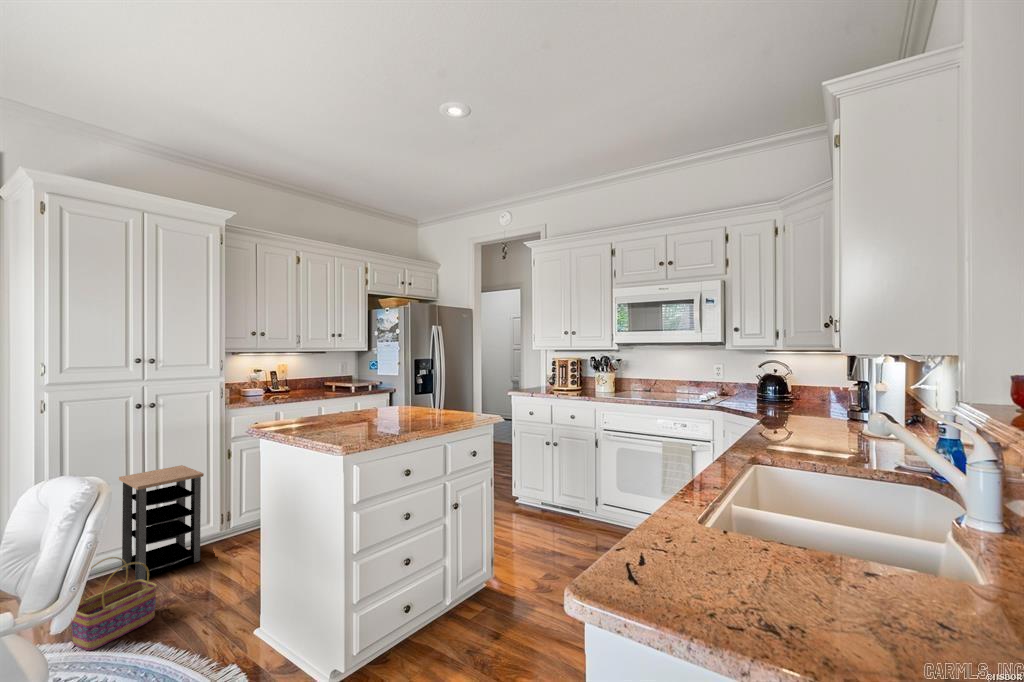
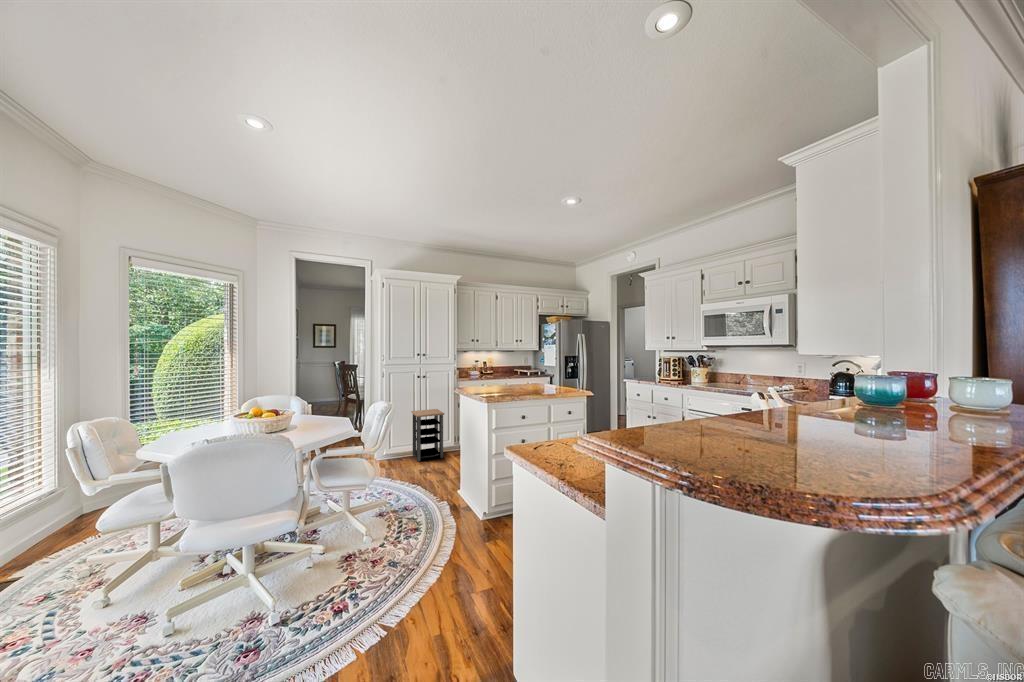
basket: present [71,557,157,650] -> none [391,445,422,482]

